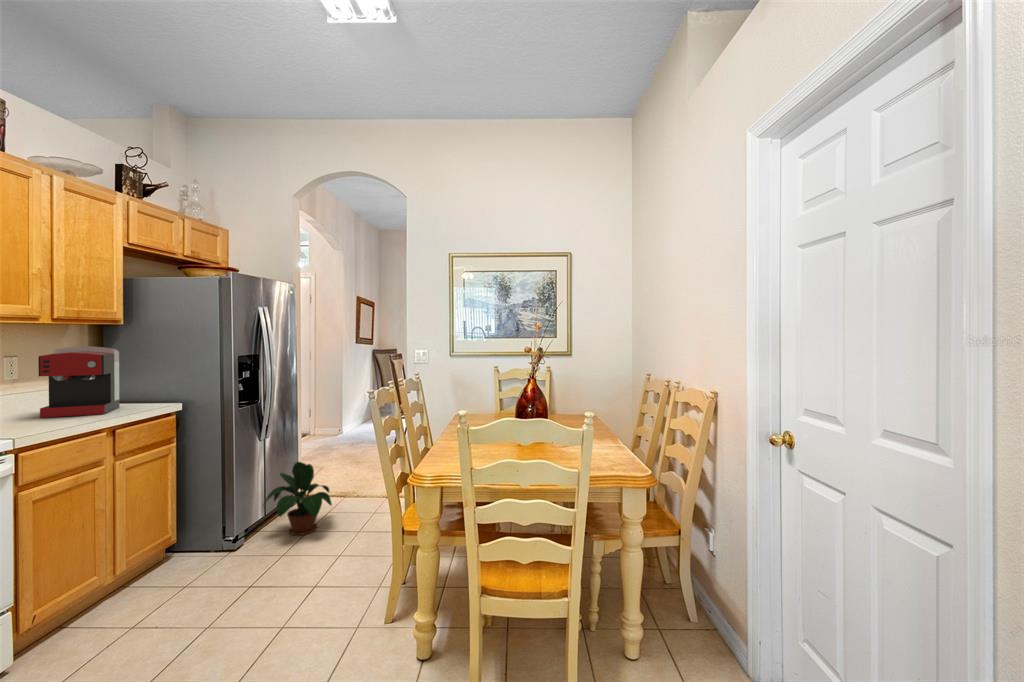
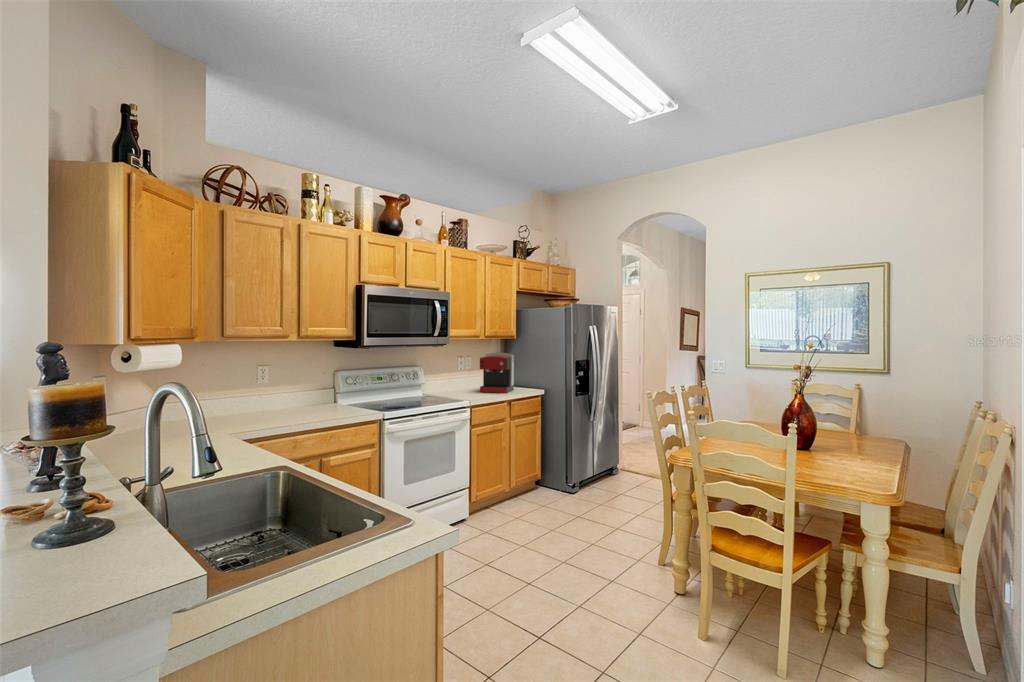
potted plant: present [263,462,332,535] -> none [590,441,639,496]

